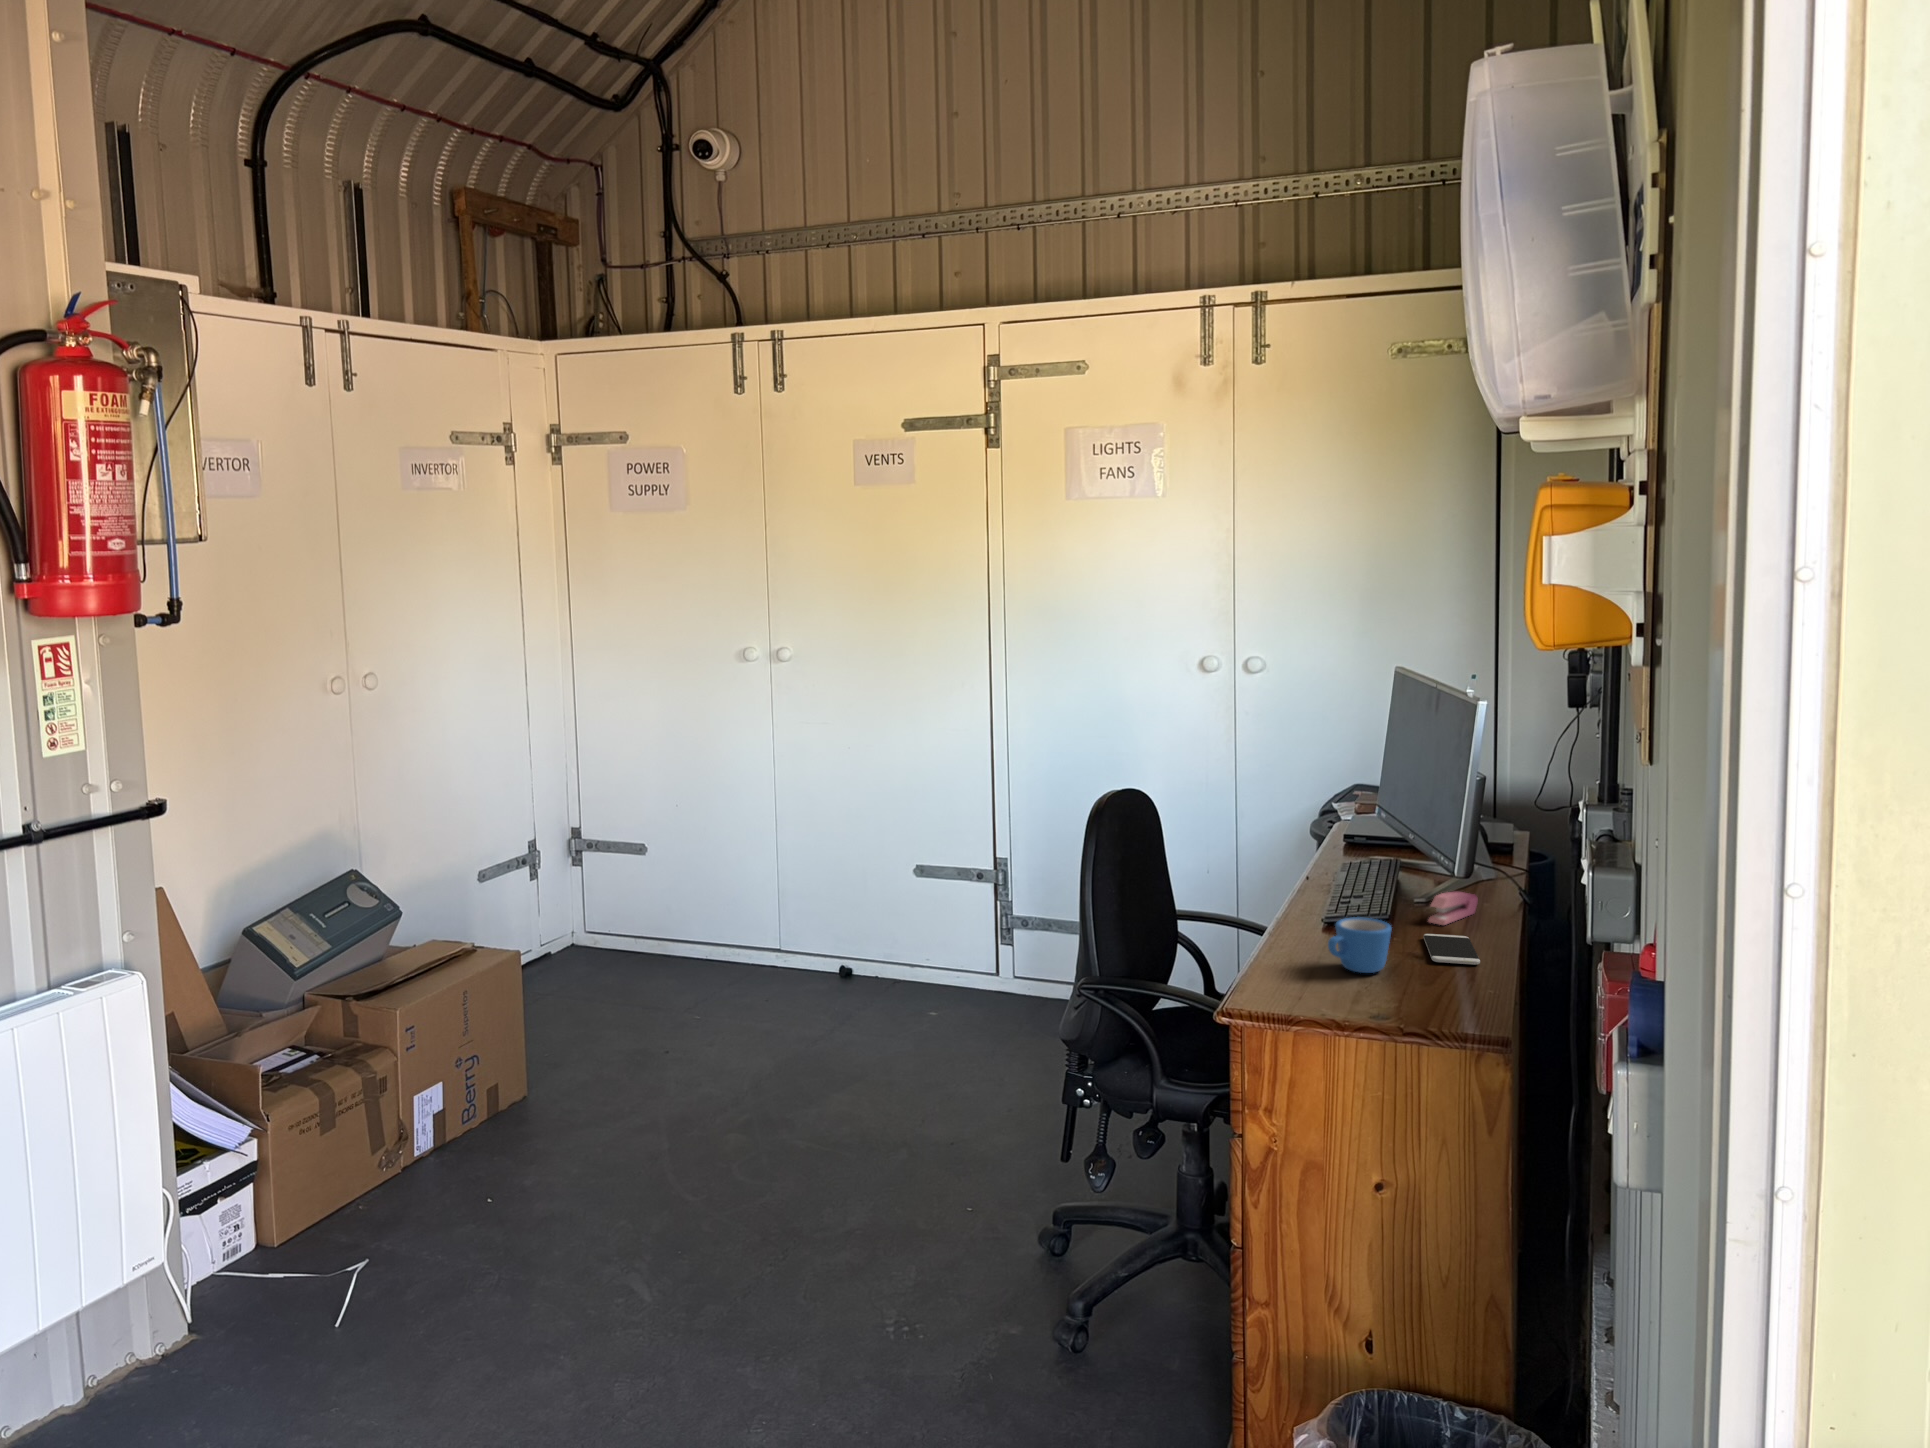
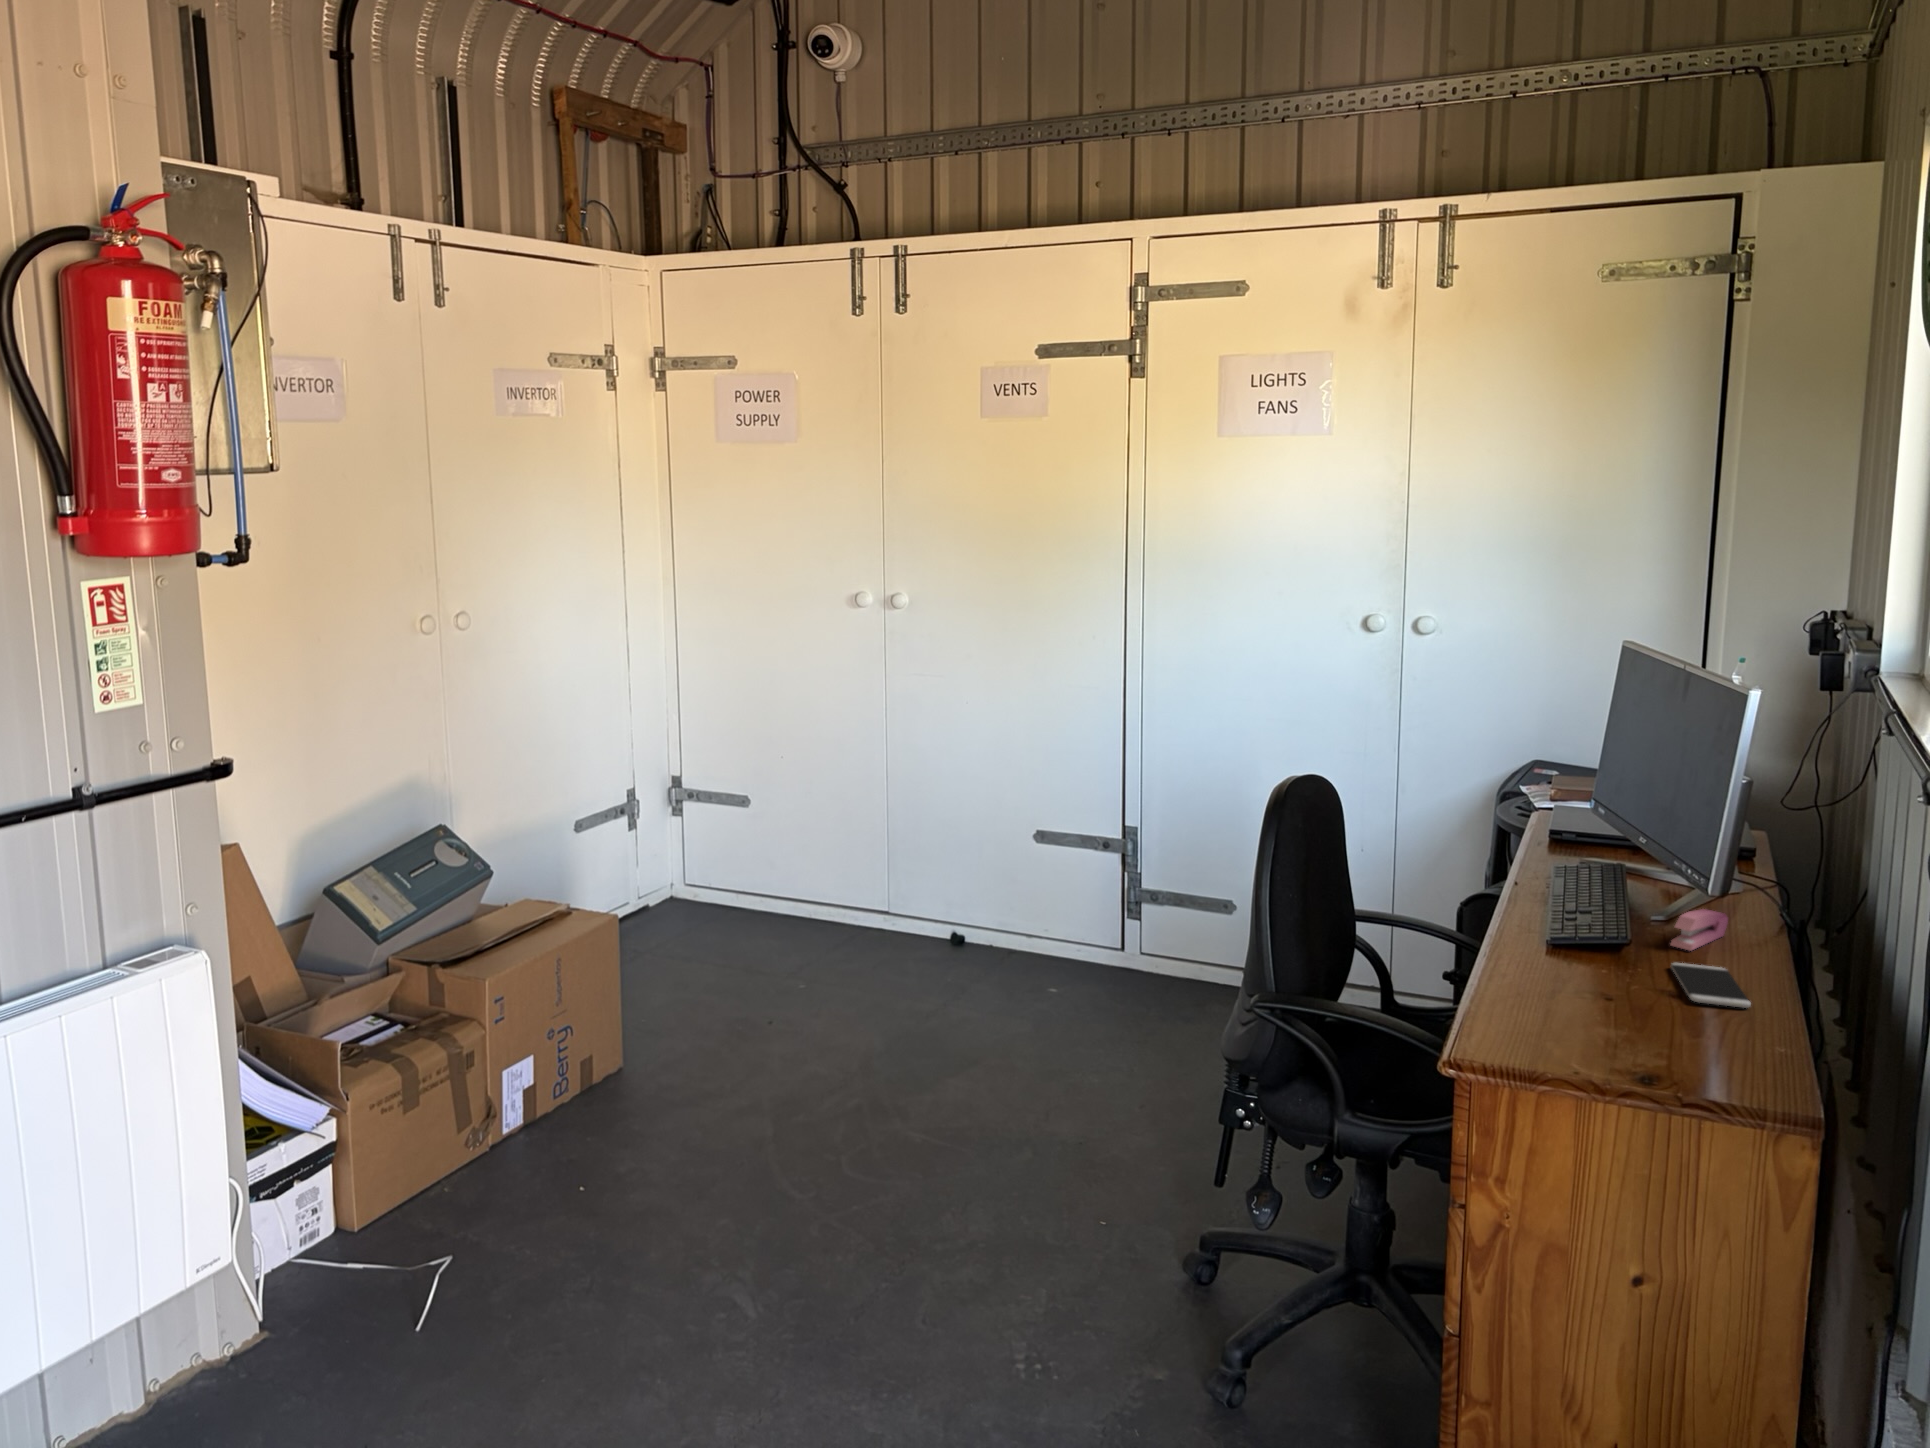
mug: present [1328,917,1392,973] -> none [1568,945,1647,1014]

